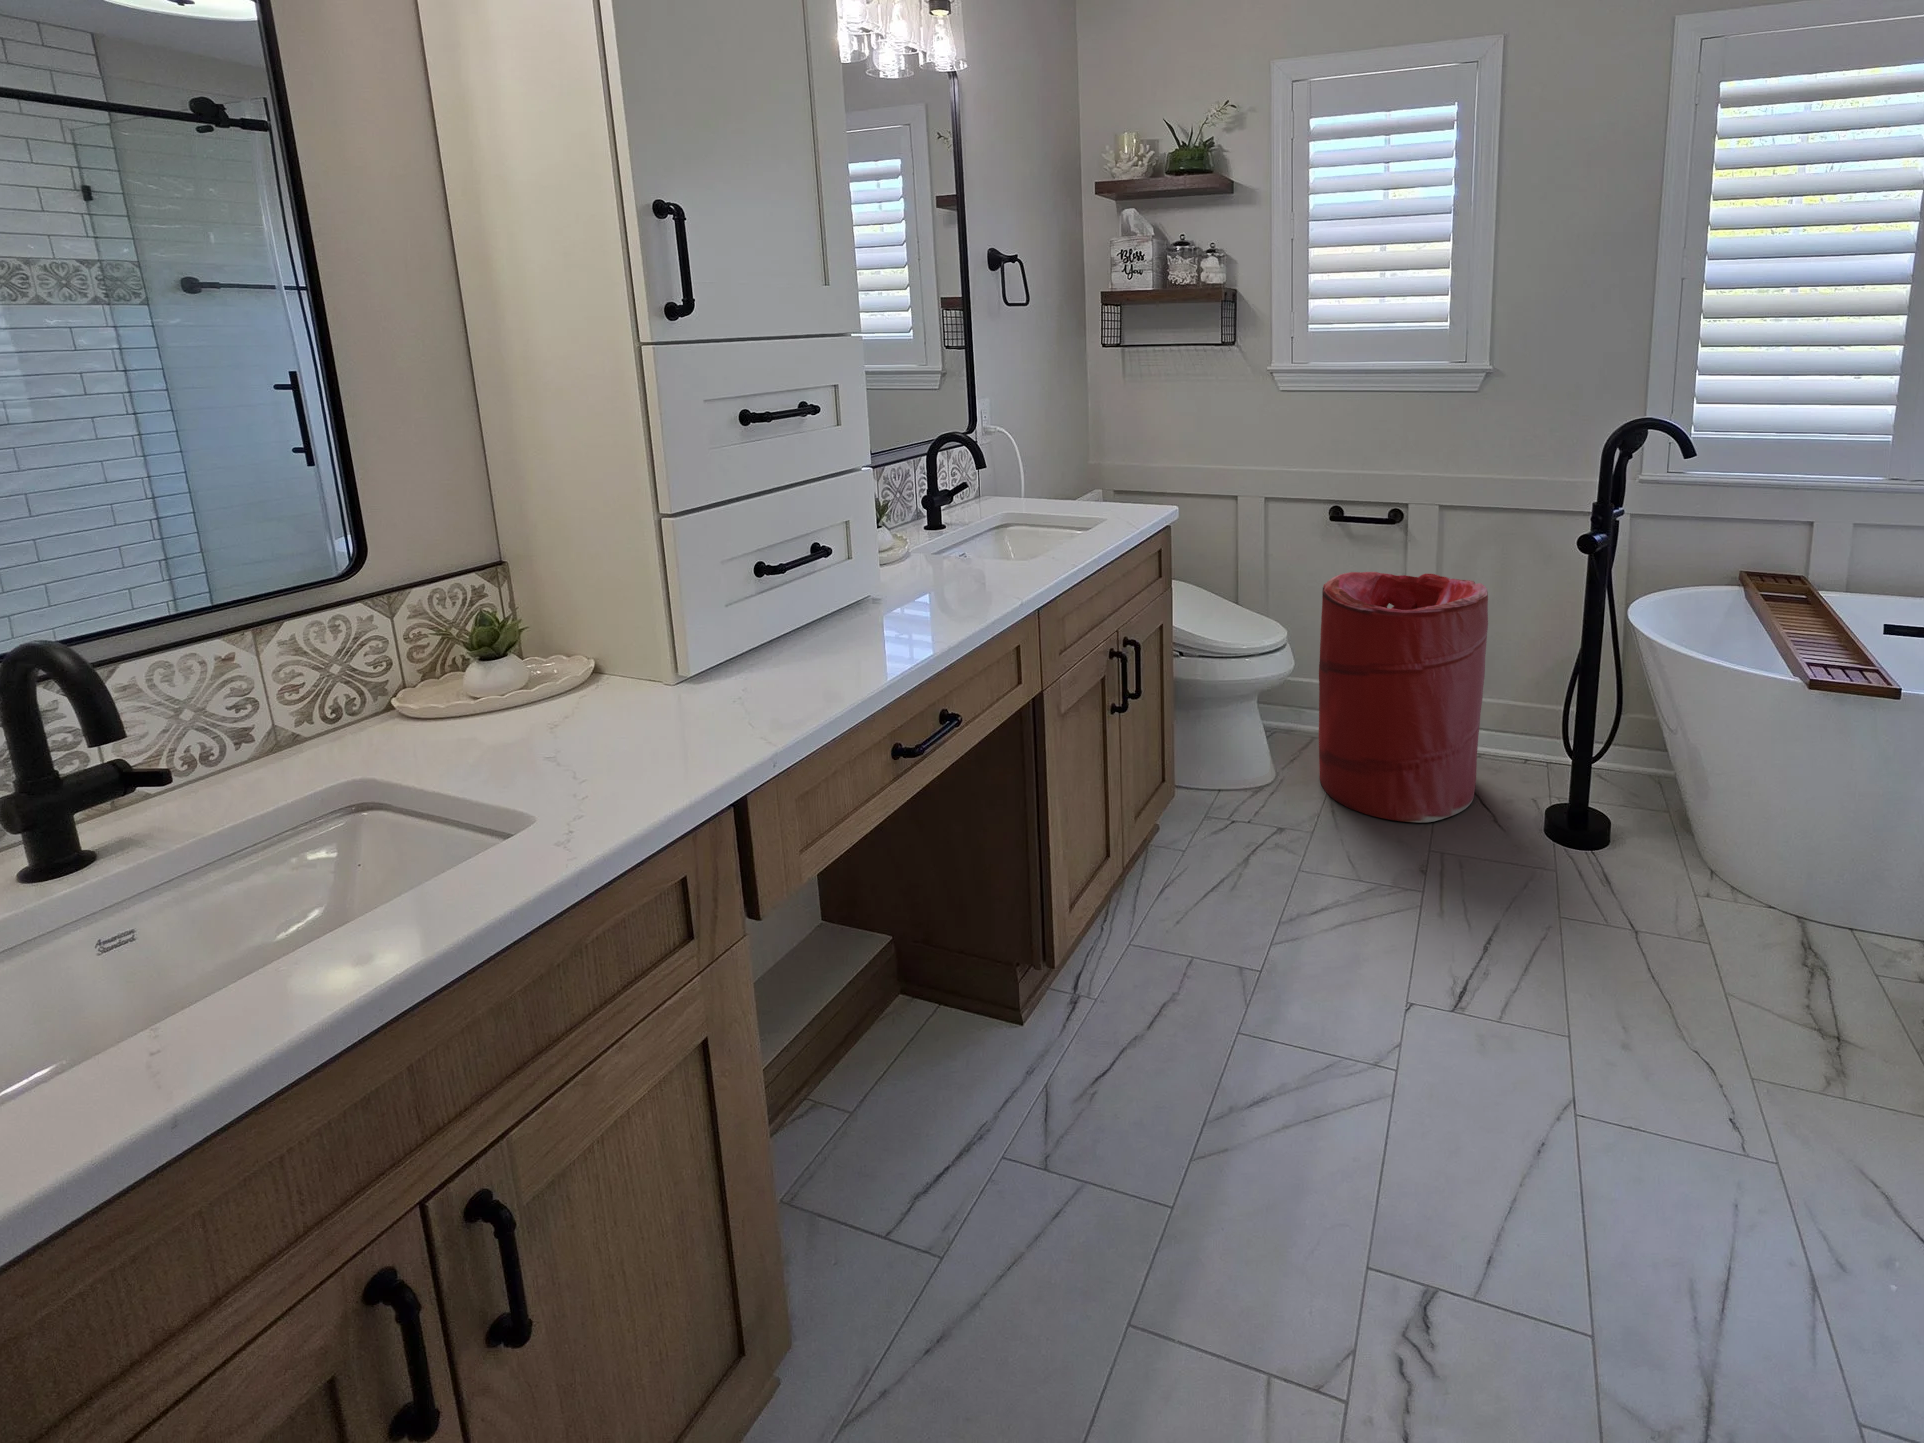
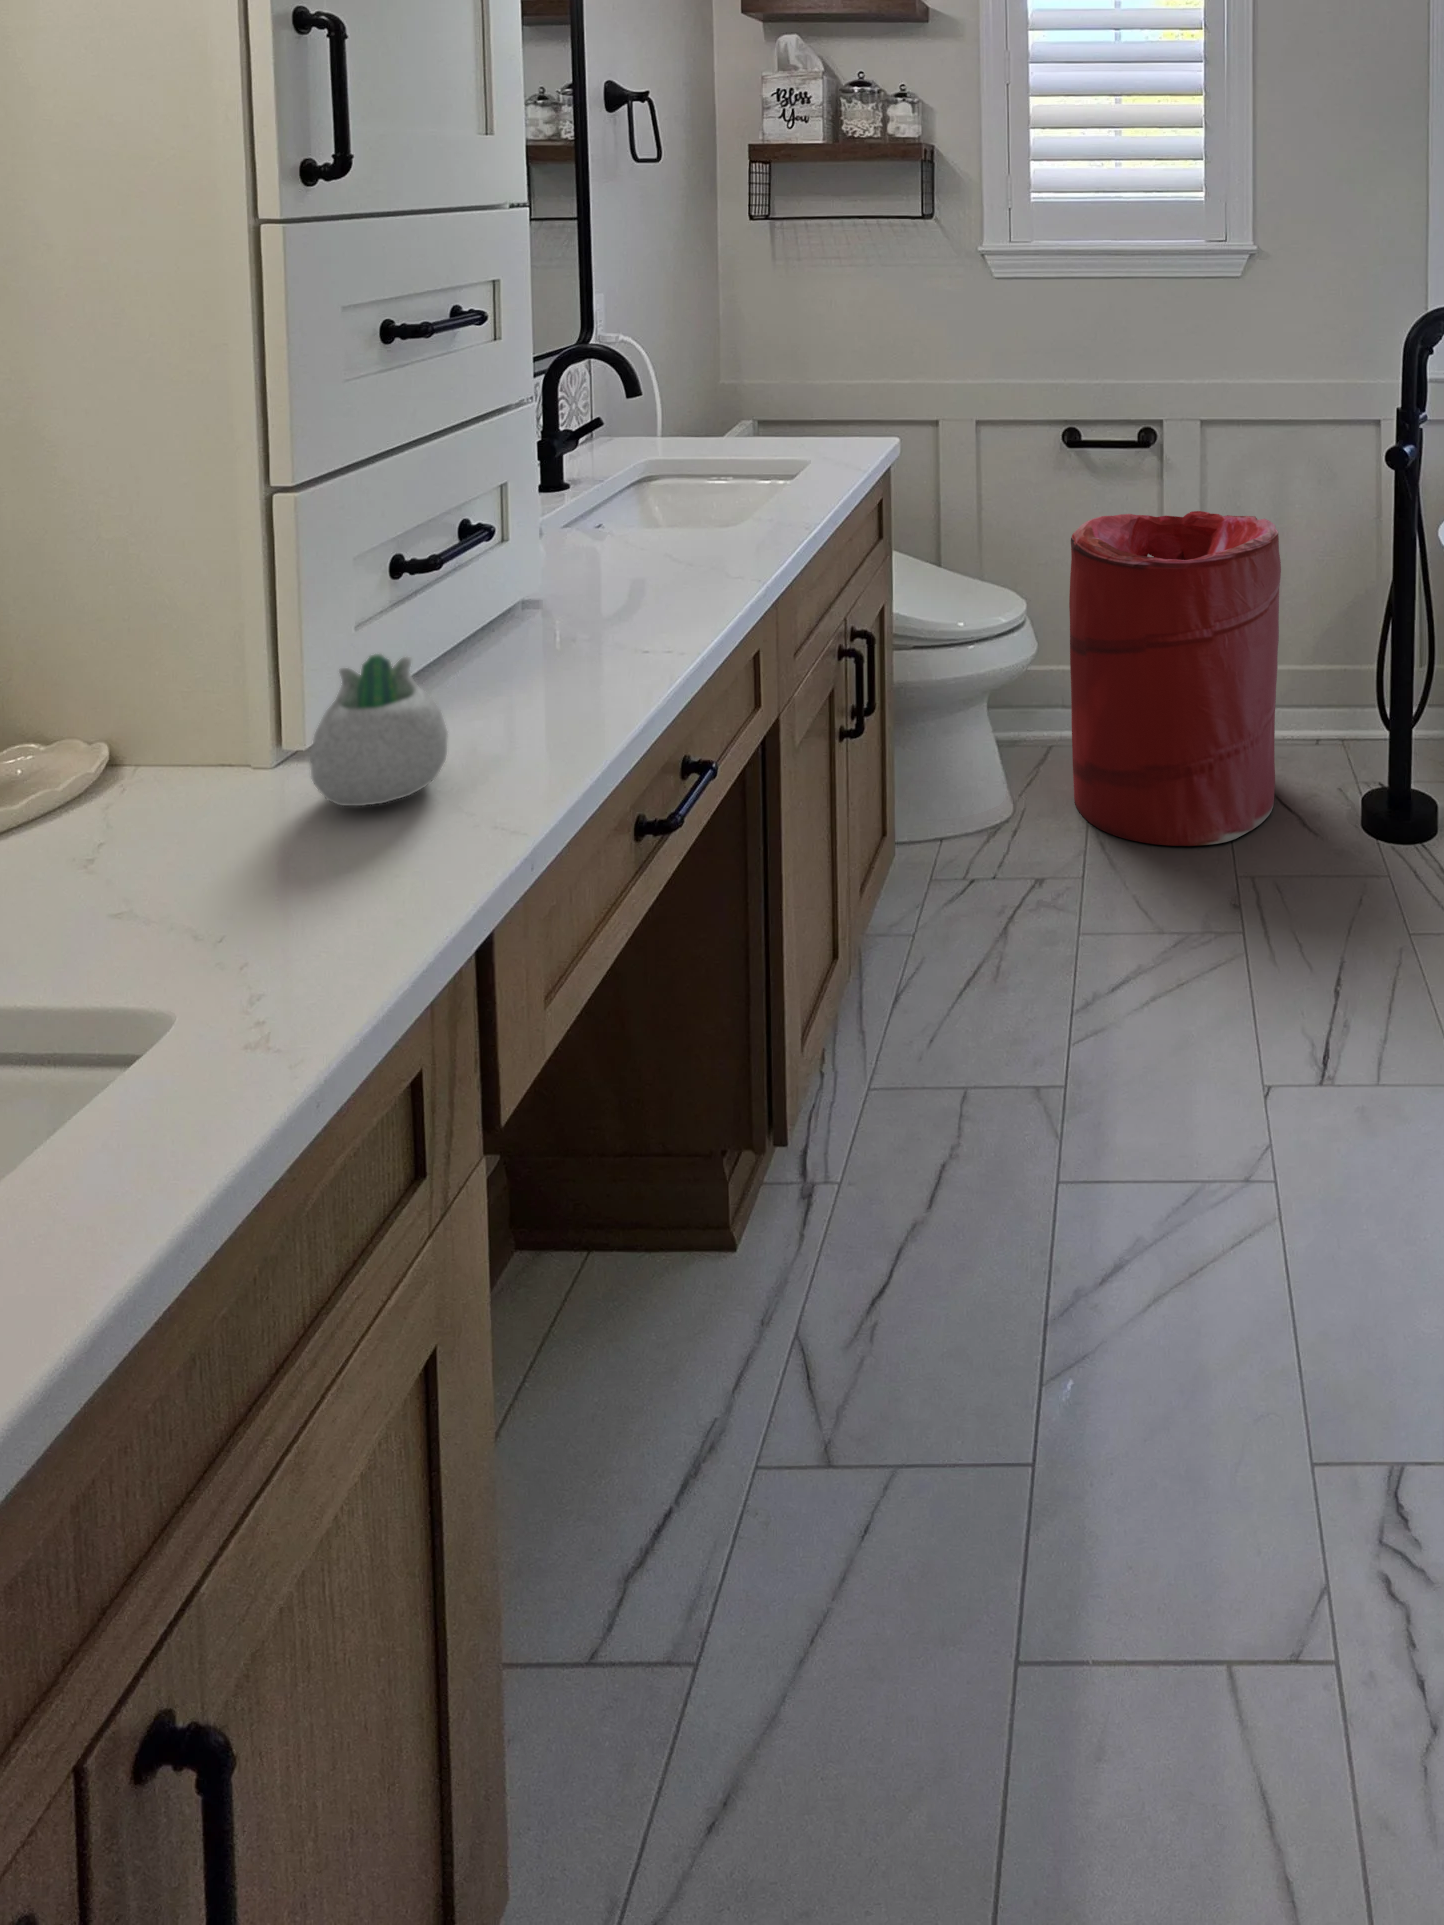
succulent planter: none [663,626,750,721] -> present [310,654,448,806]

